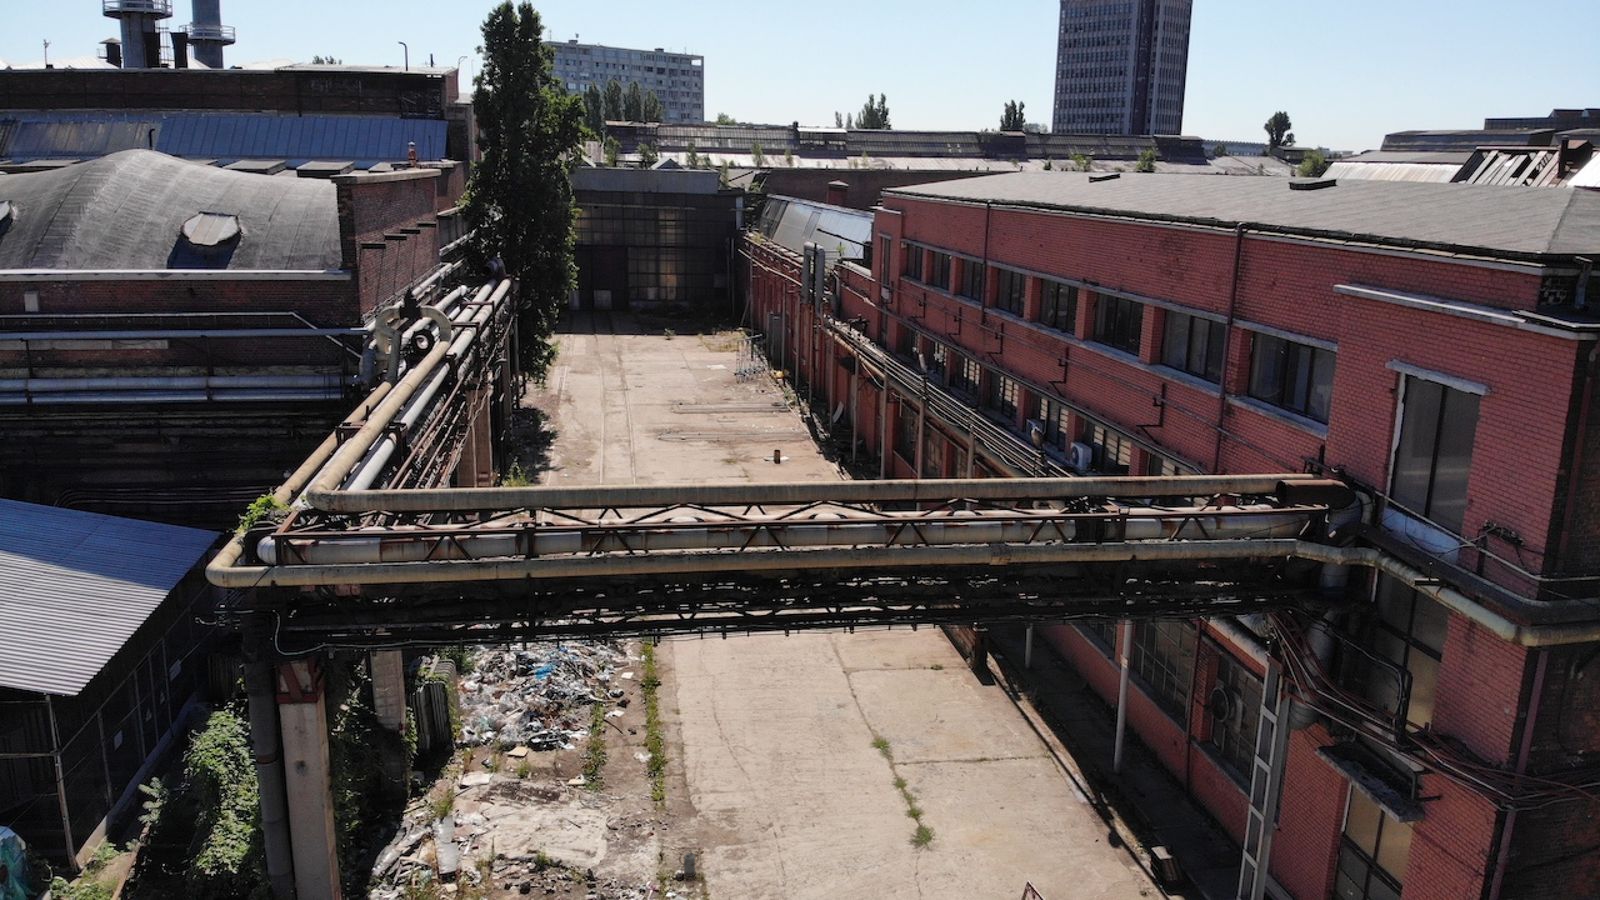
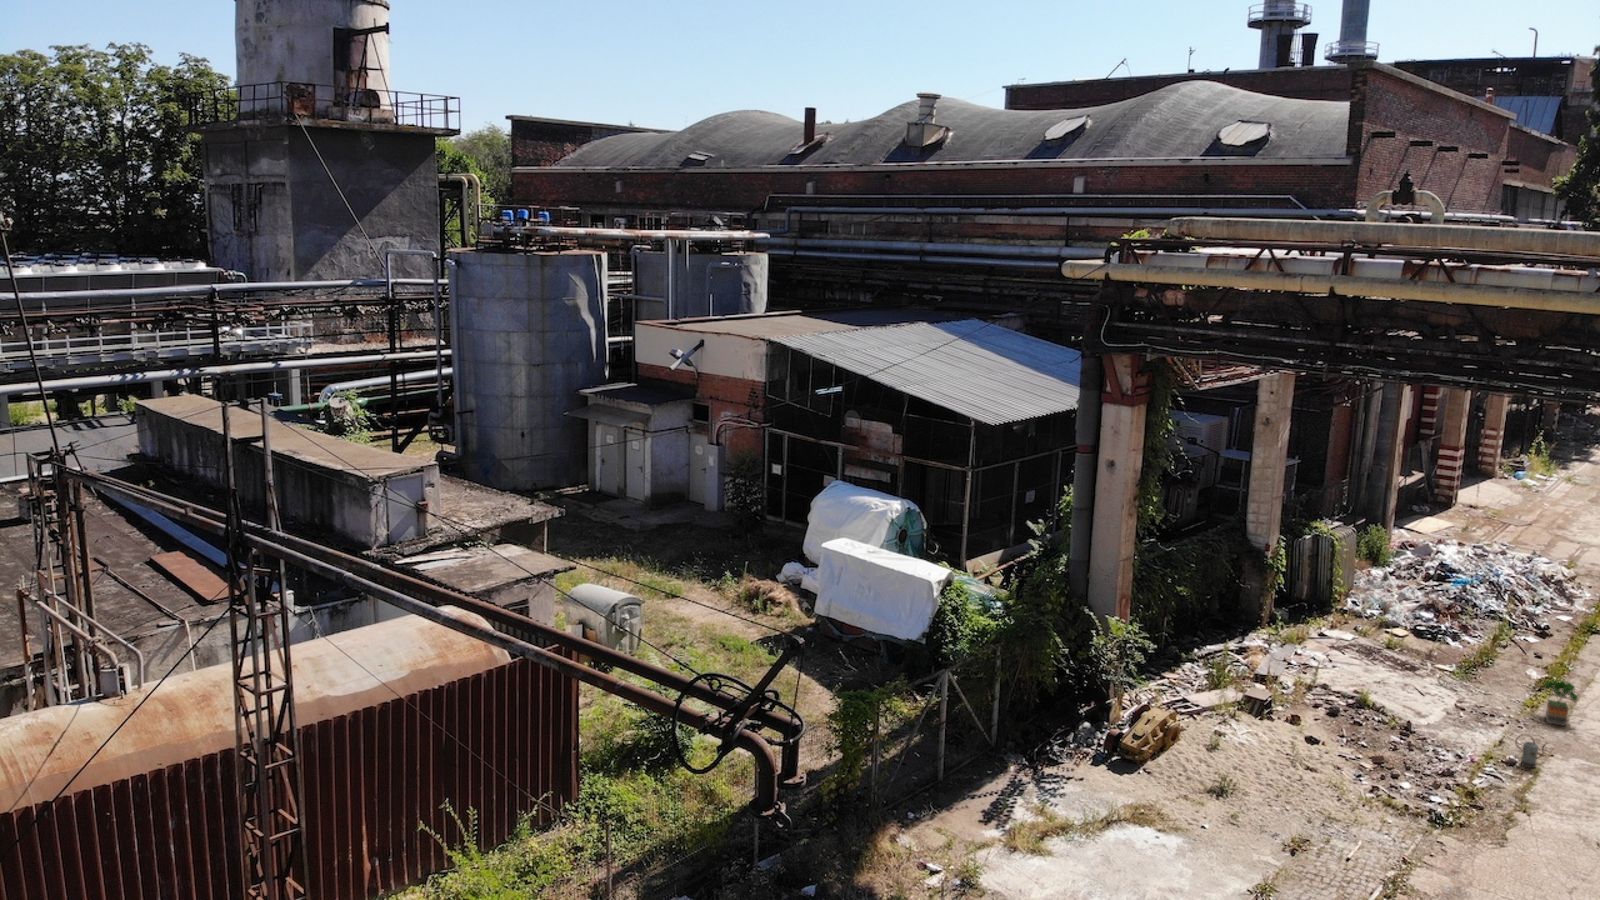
potted tree: none [667,771,695,812] -> present [1545,680,1578,726]

